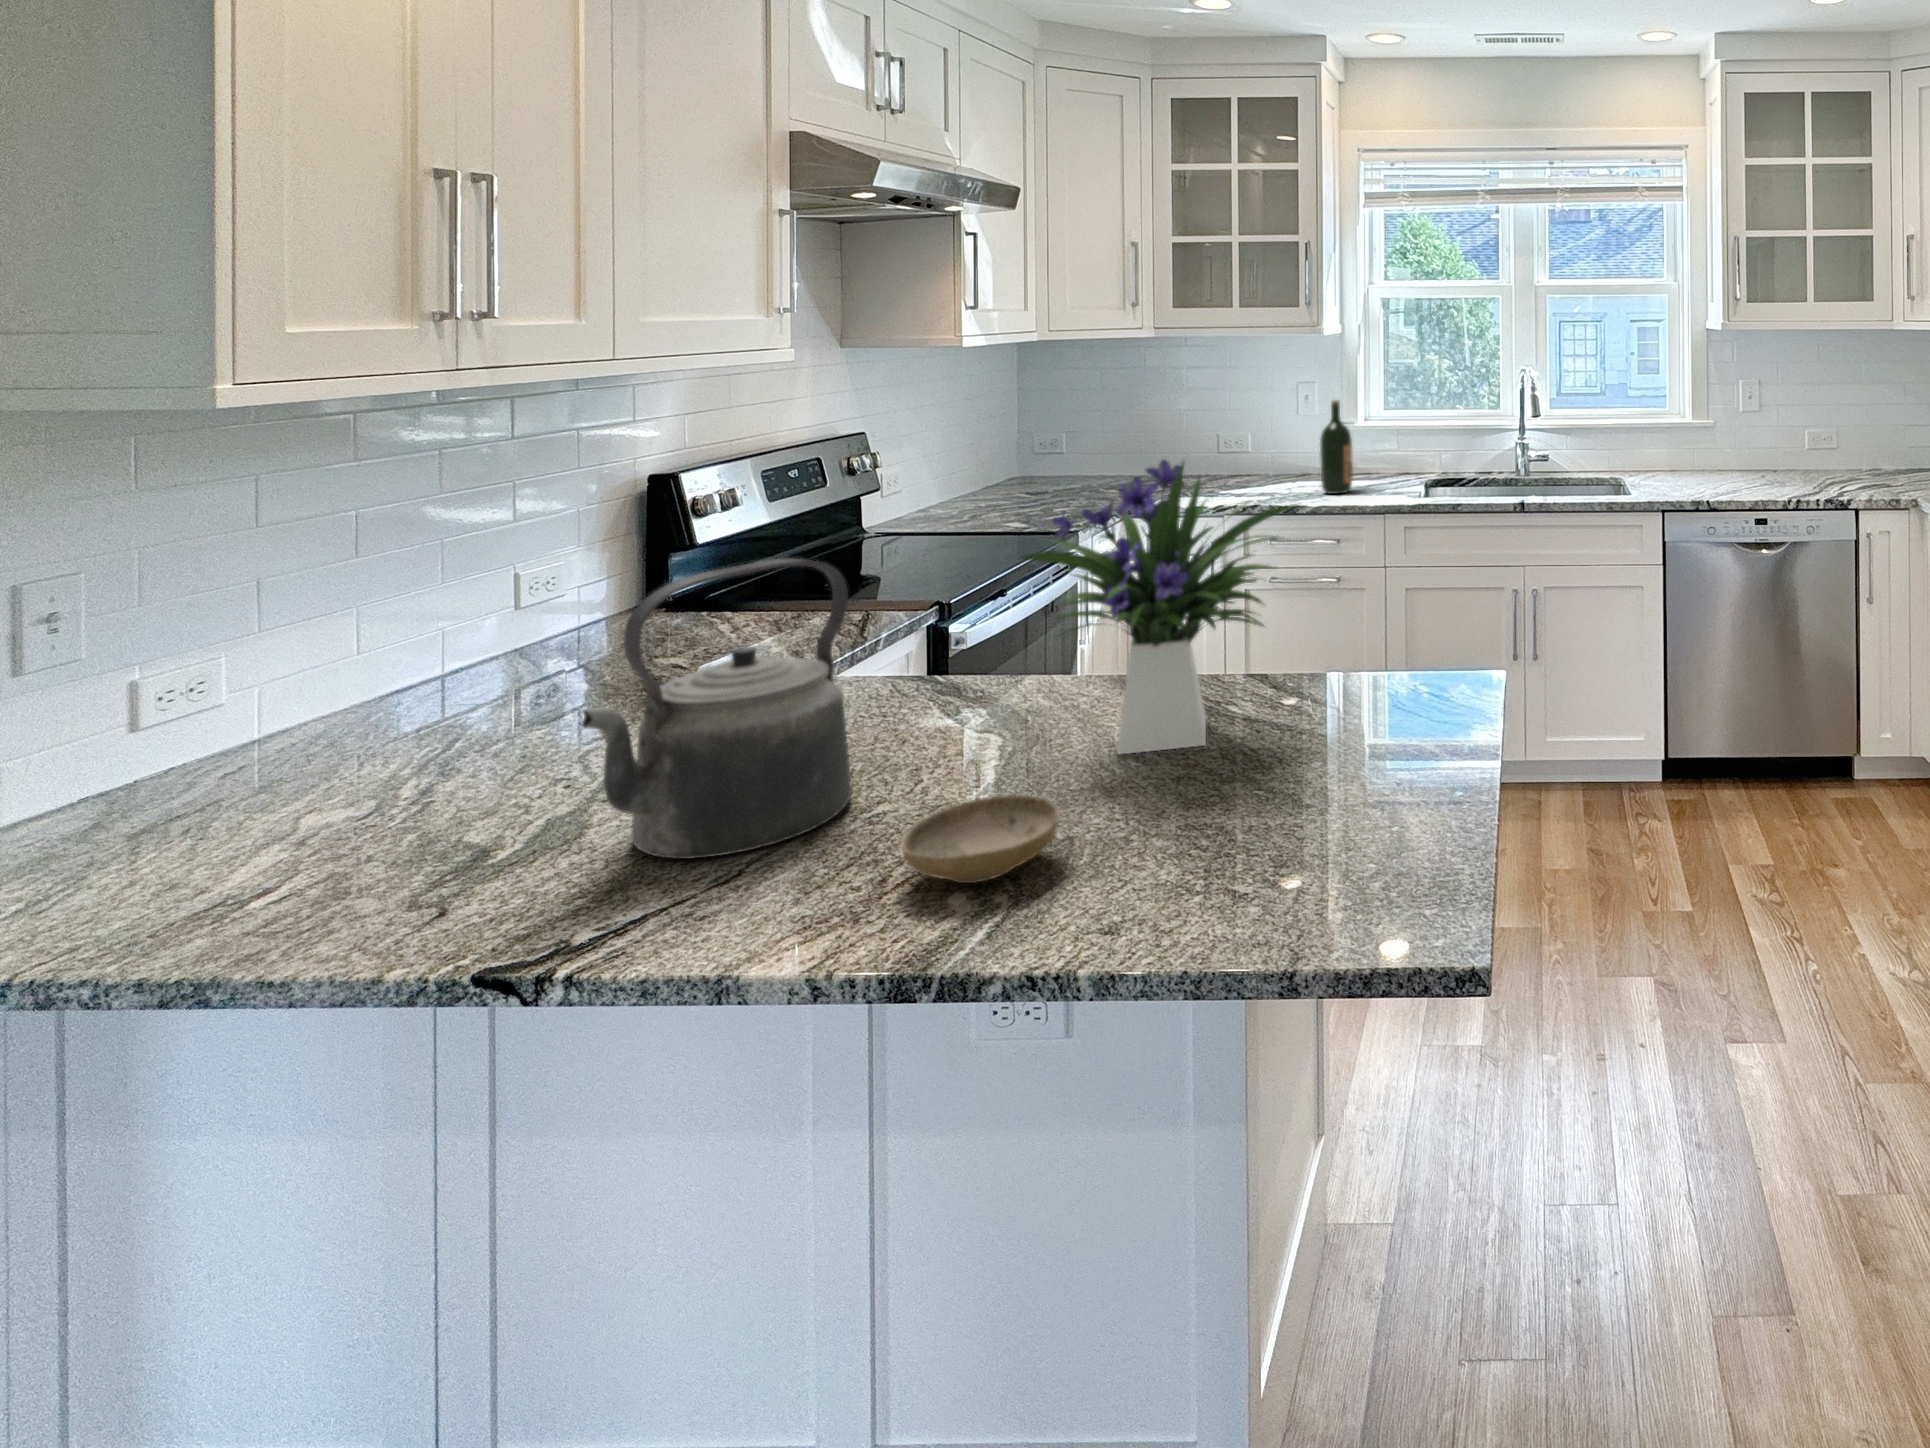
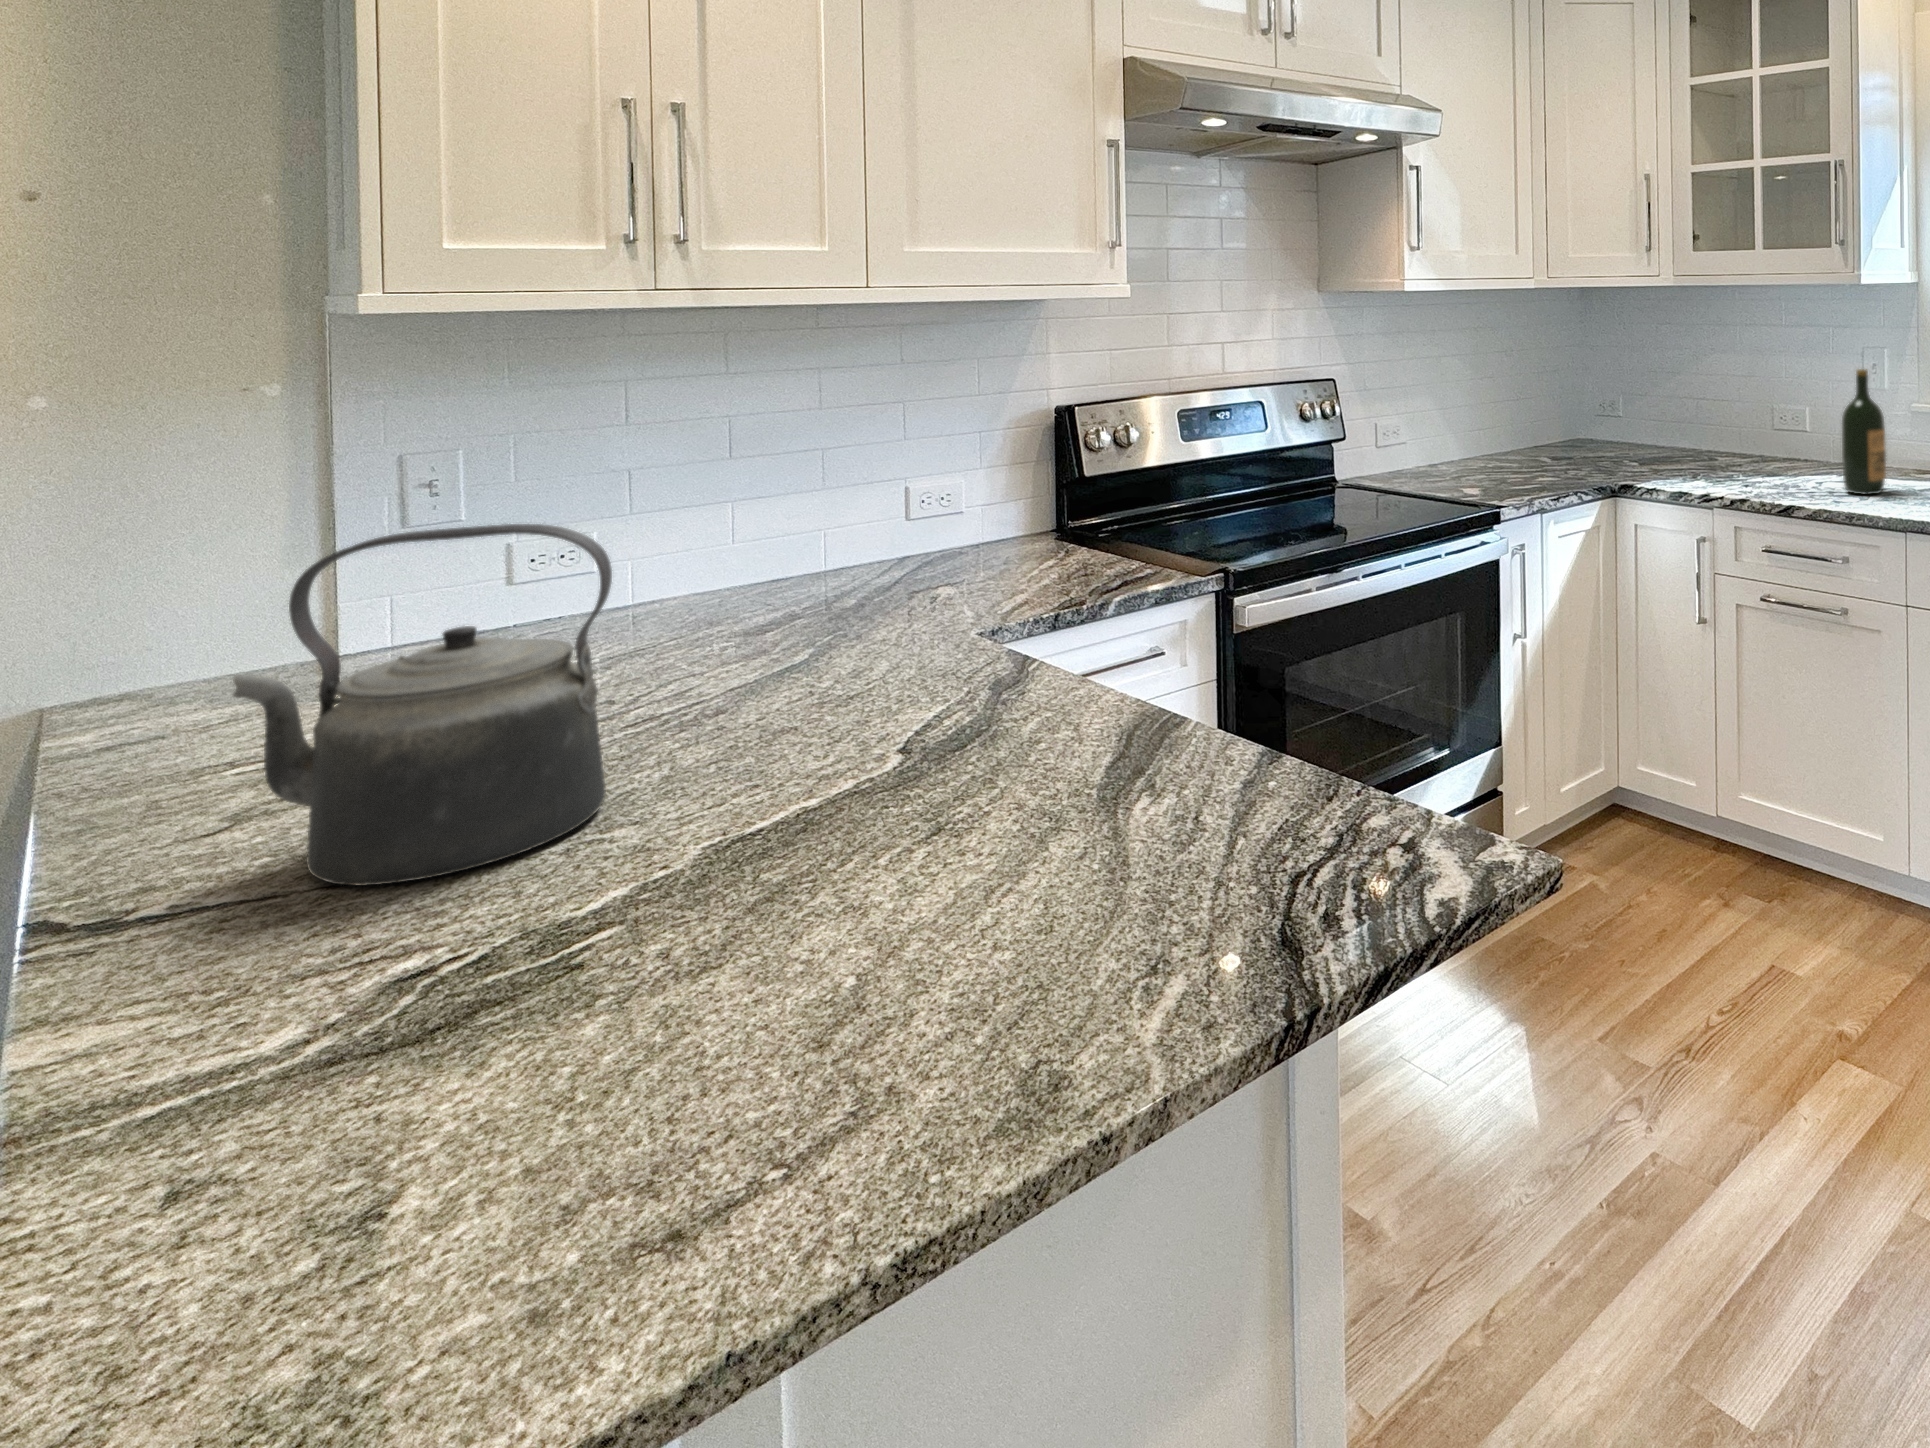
flower arrangement: present [1023,460,1296,754] -> none [662,438,1152,896]
ceramic bowl: present [900,795,1060,883] -> none [134,916,439,1068]

